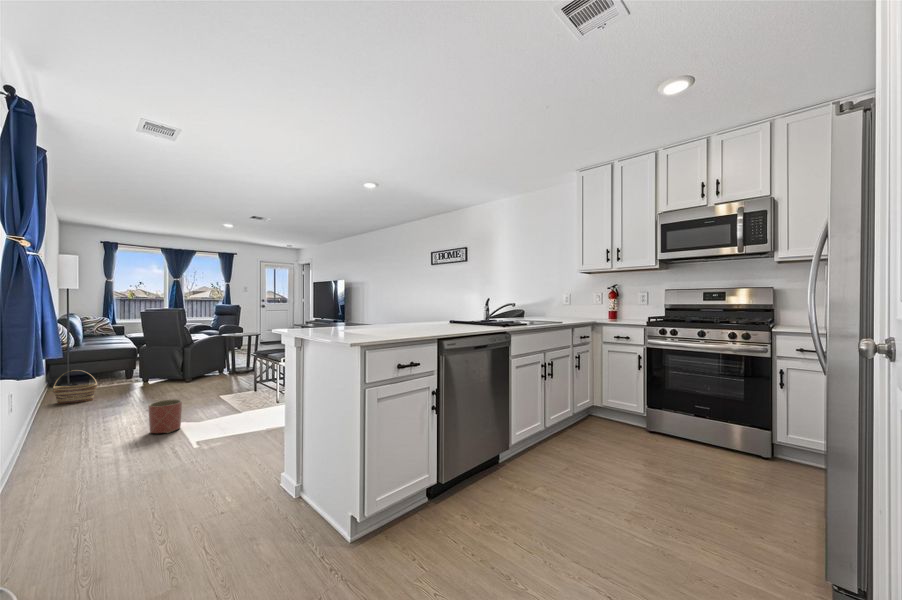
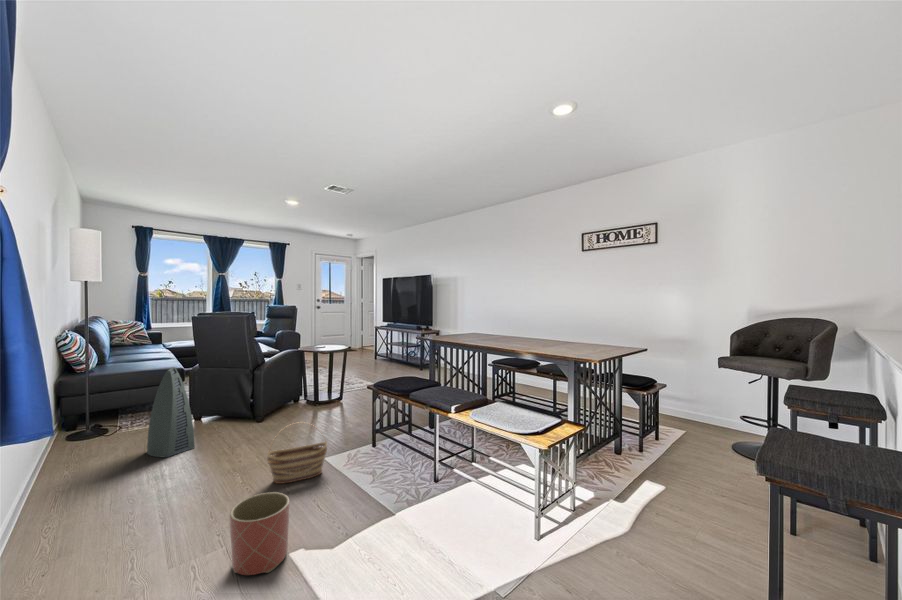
air purifier: none [109,343,141,399] -> present [147,367,195,457]
basket: present [53,375,97,404] -> present [267,422,327,484]

